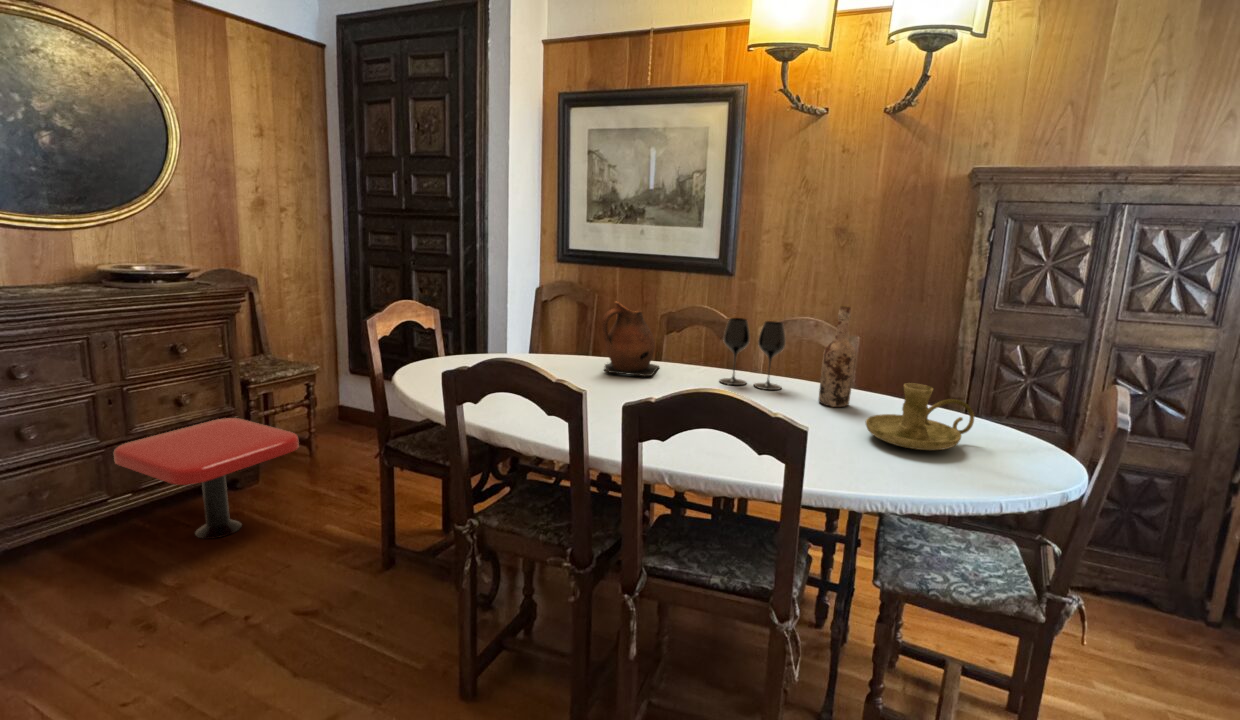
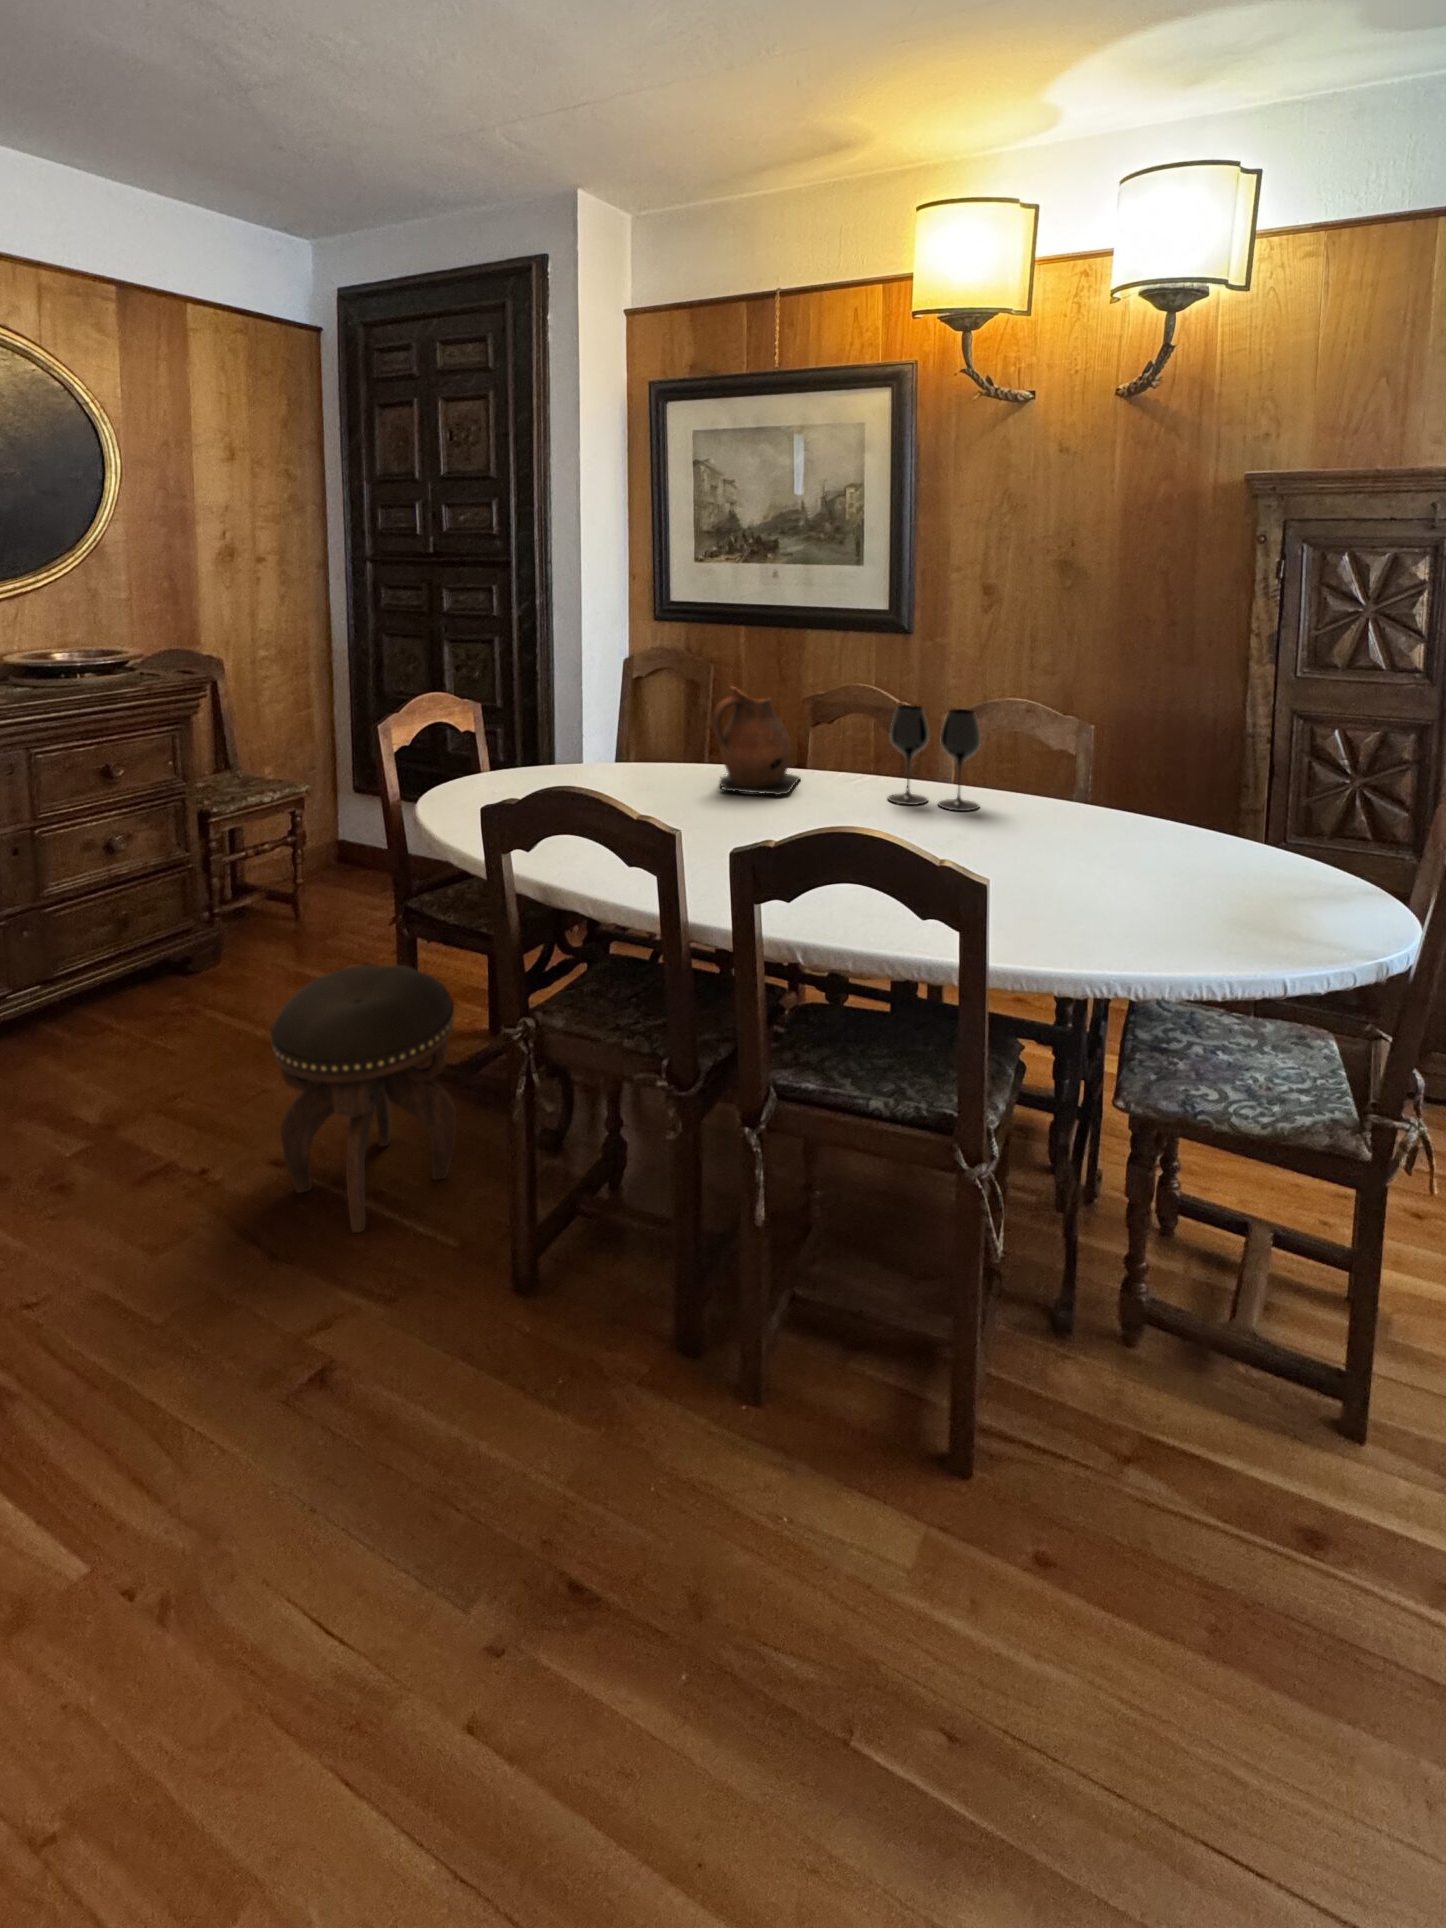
wine bottle: present [819,307,856,407] -> none [1031,688,1081,835]
candle holder: present [866,383,974,450] -> none [1092,802,1253,901]
pedestal table: present [114,418,299,539] -> none [19,869,280,1052]
footstool: none [292,483,421,659] -> present [271,965,456,1233]

